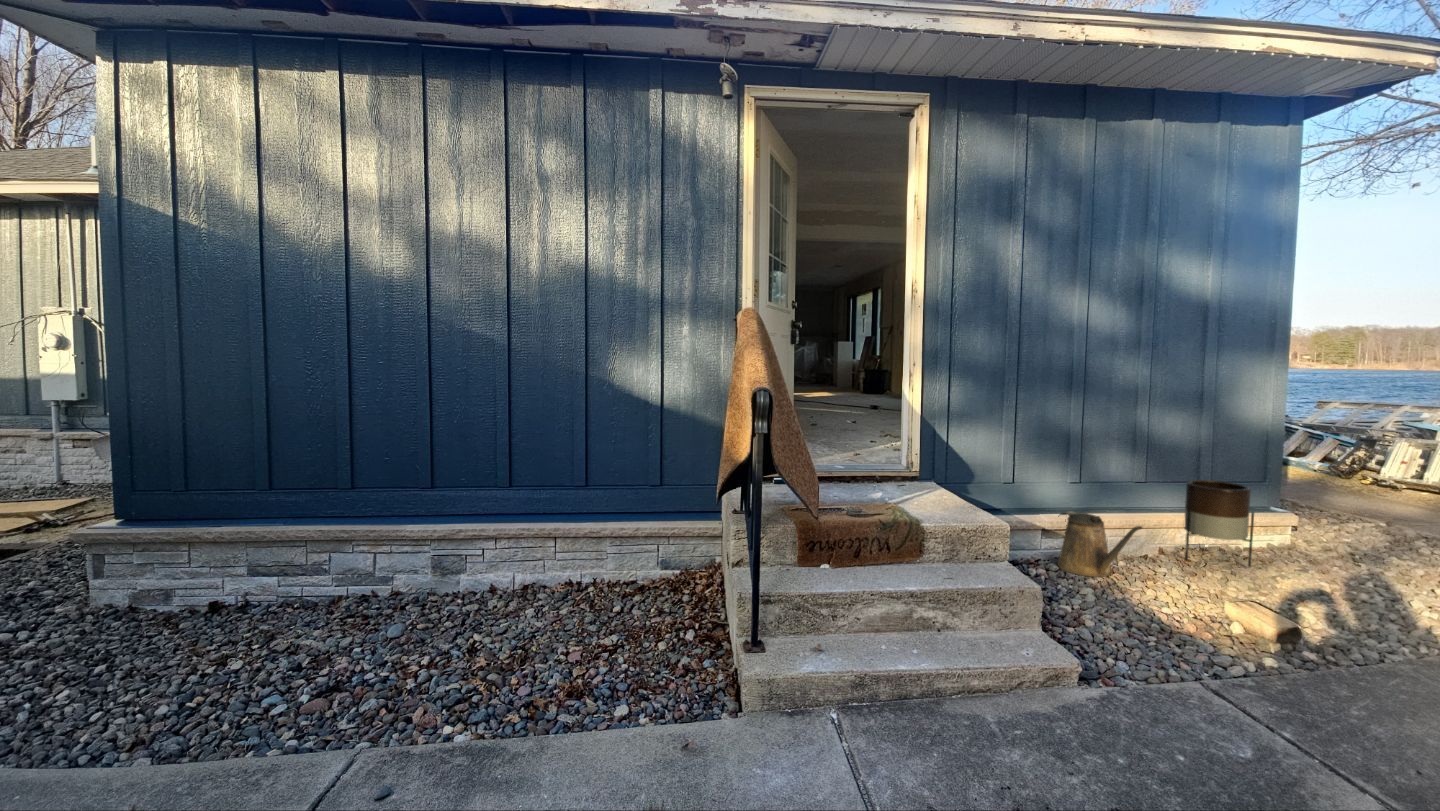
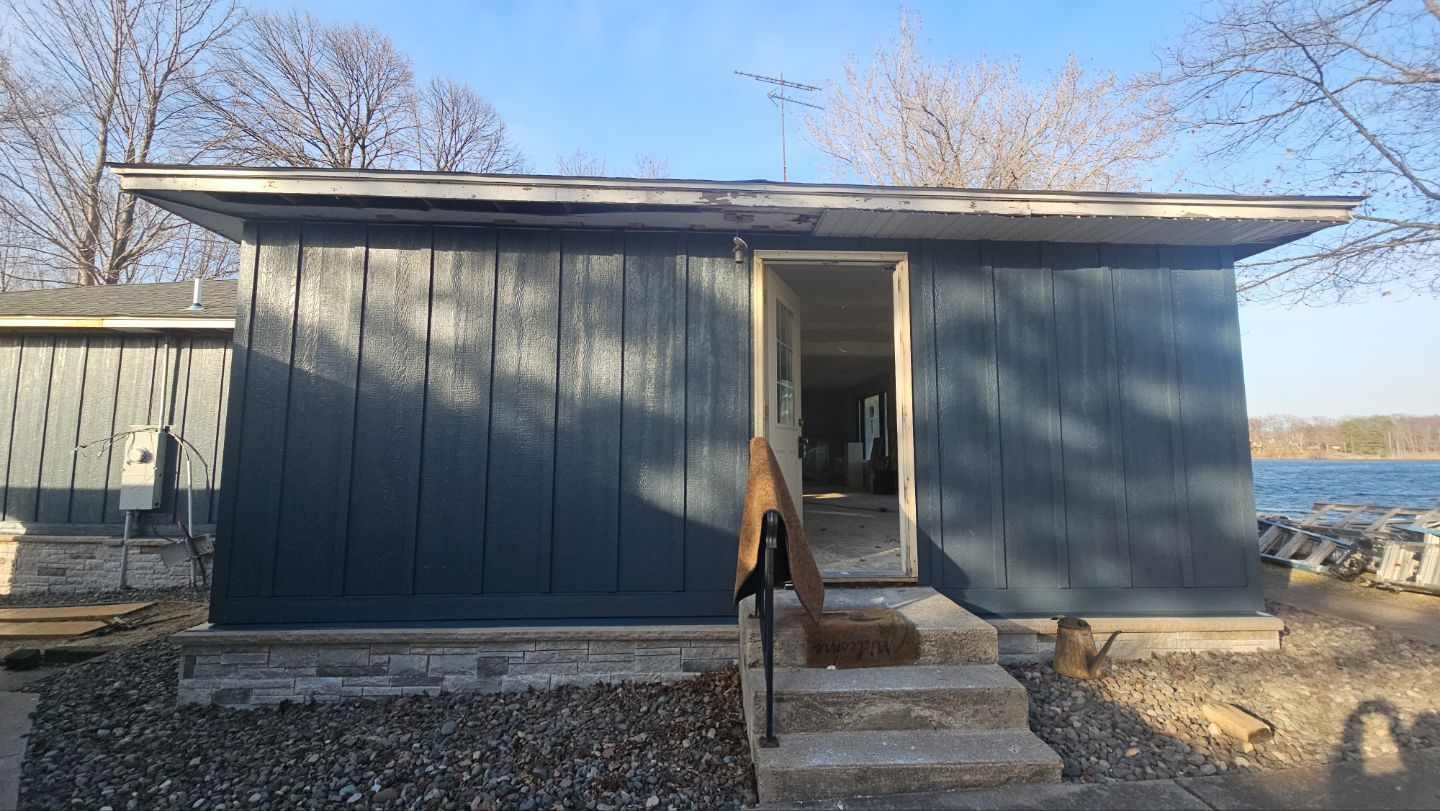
planter: present [1184,480,1254,567] -> none [1167,585,1235,670]

